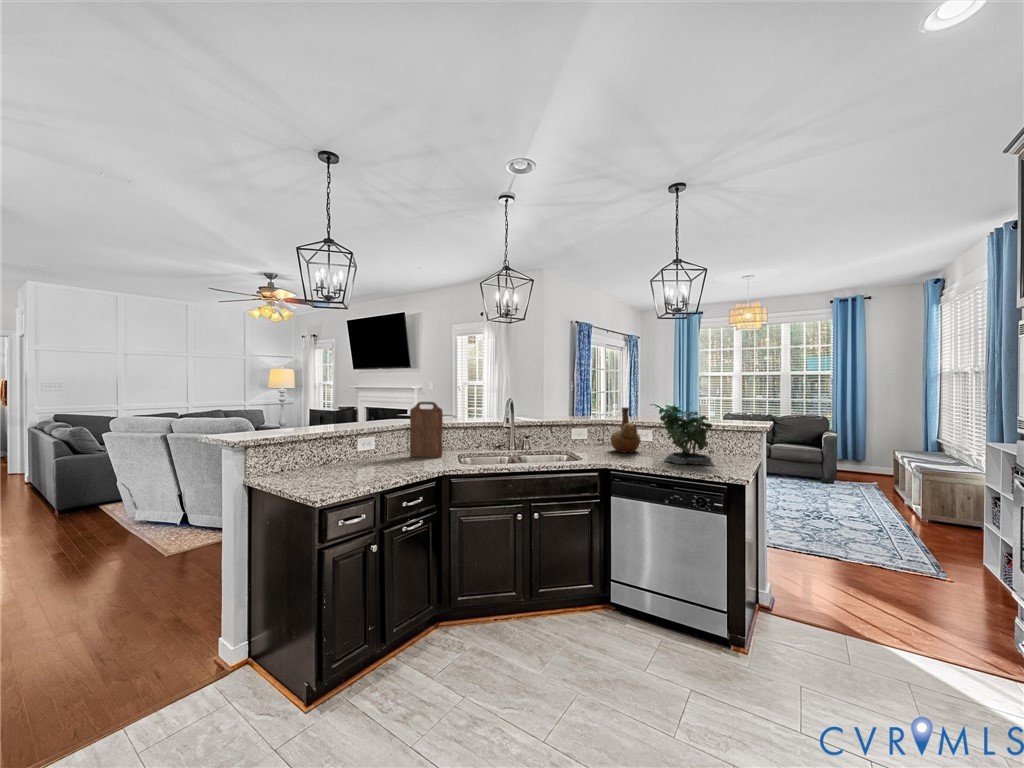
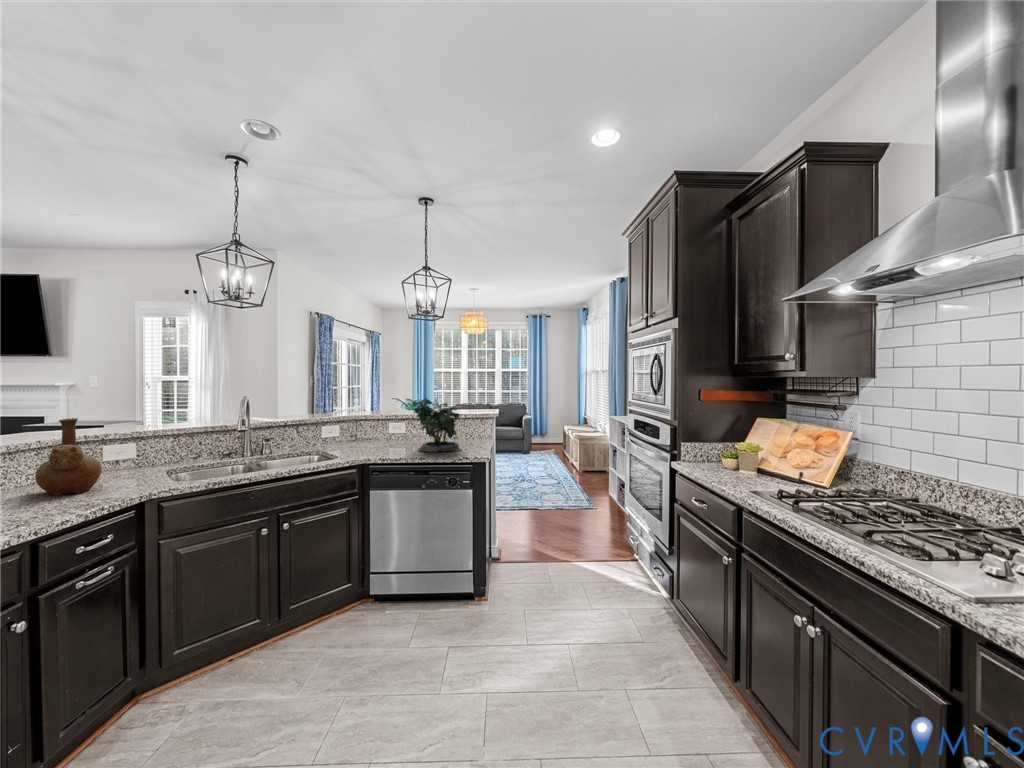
cutting board: present [410,402,443,457] -> none [97,403,152,476]
vase: present [611,407,640,453] -> present [35,418,102,495]

